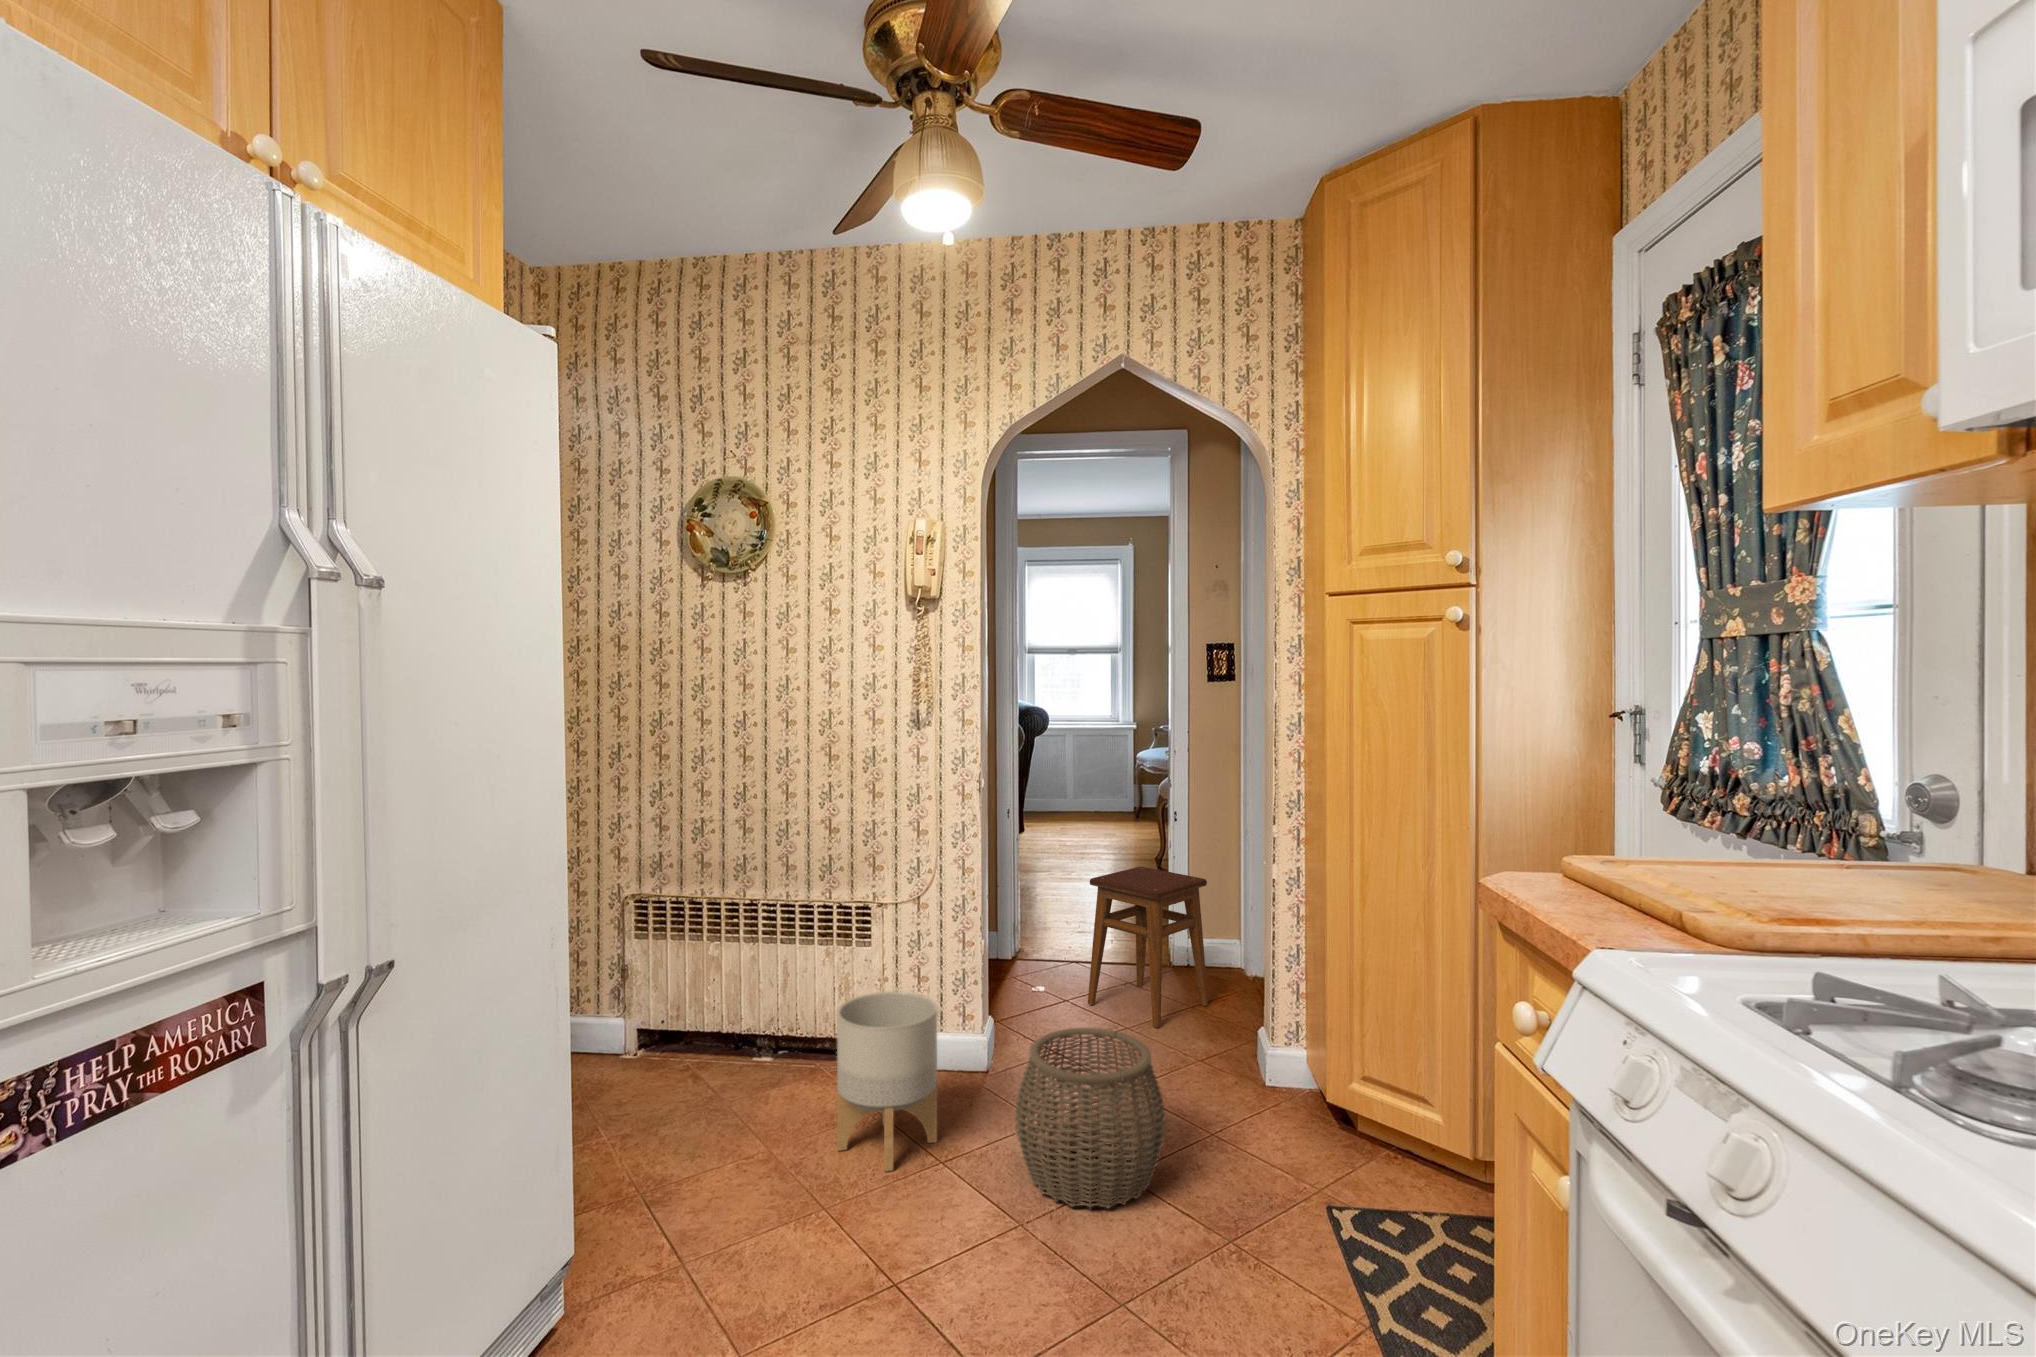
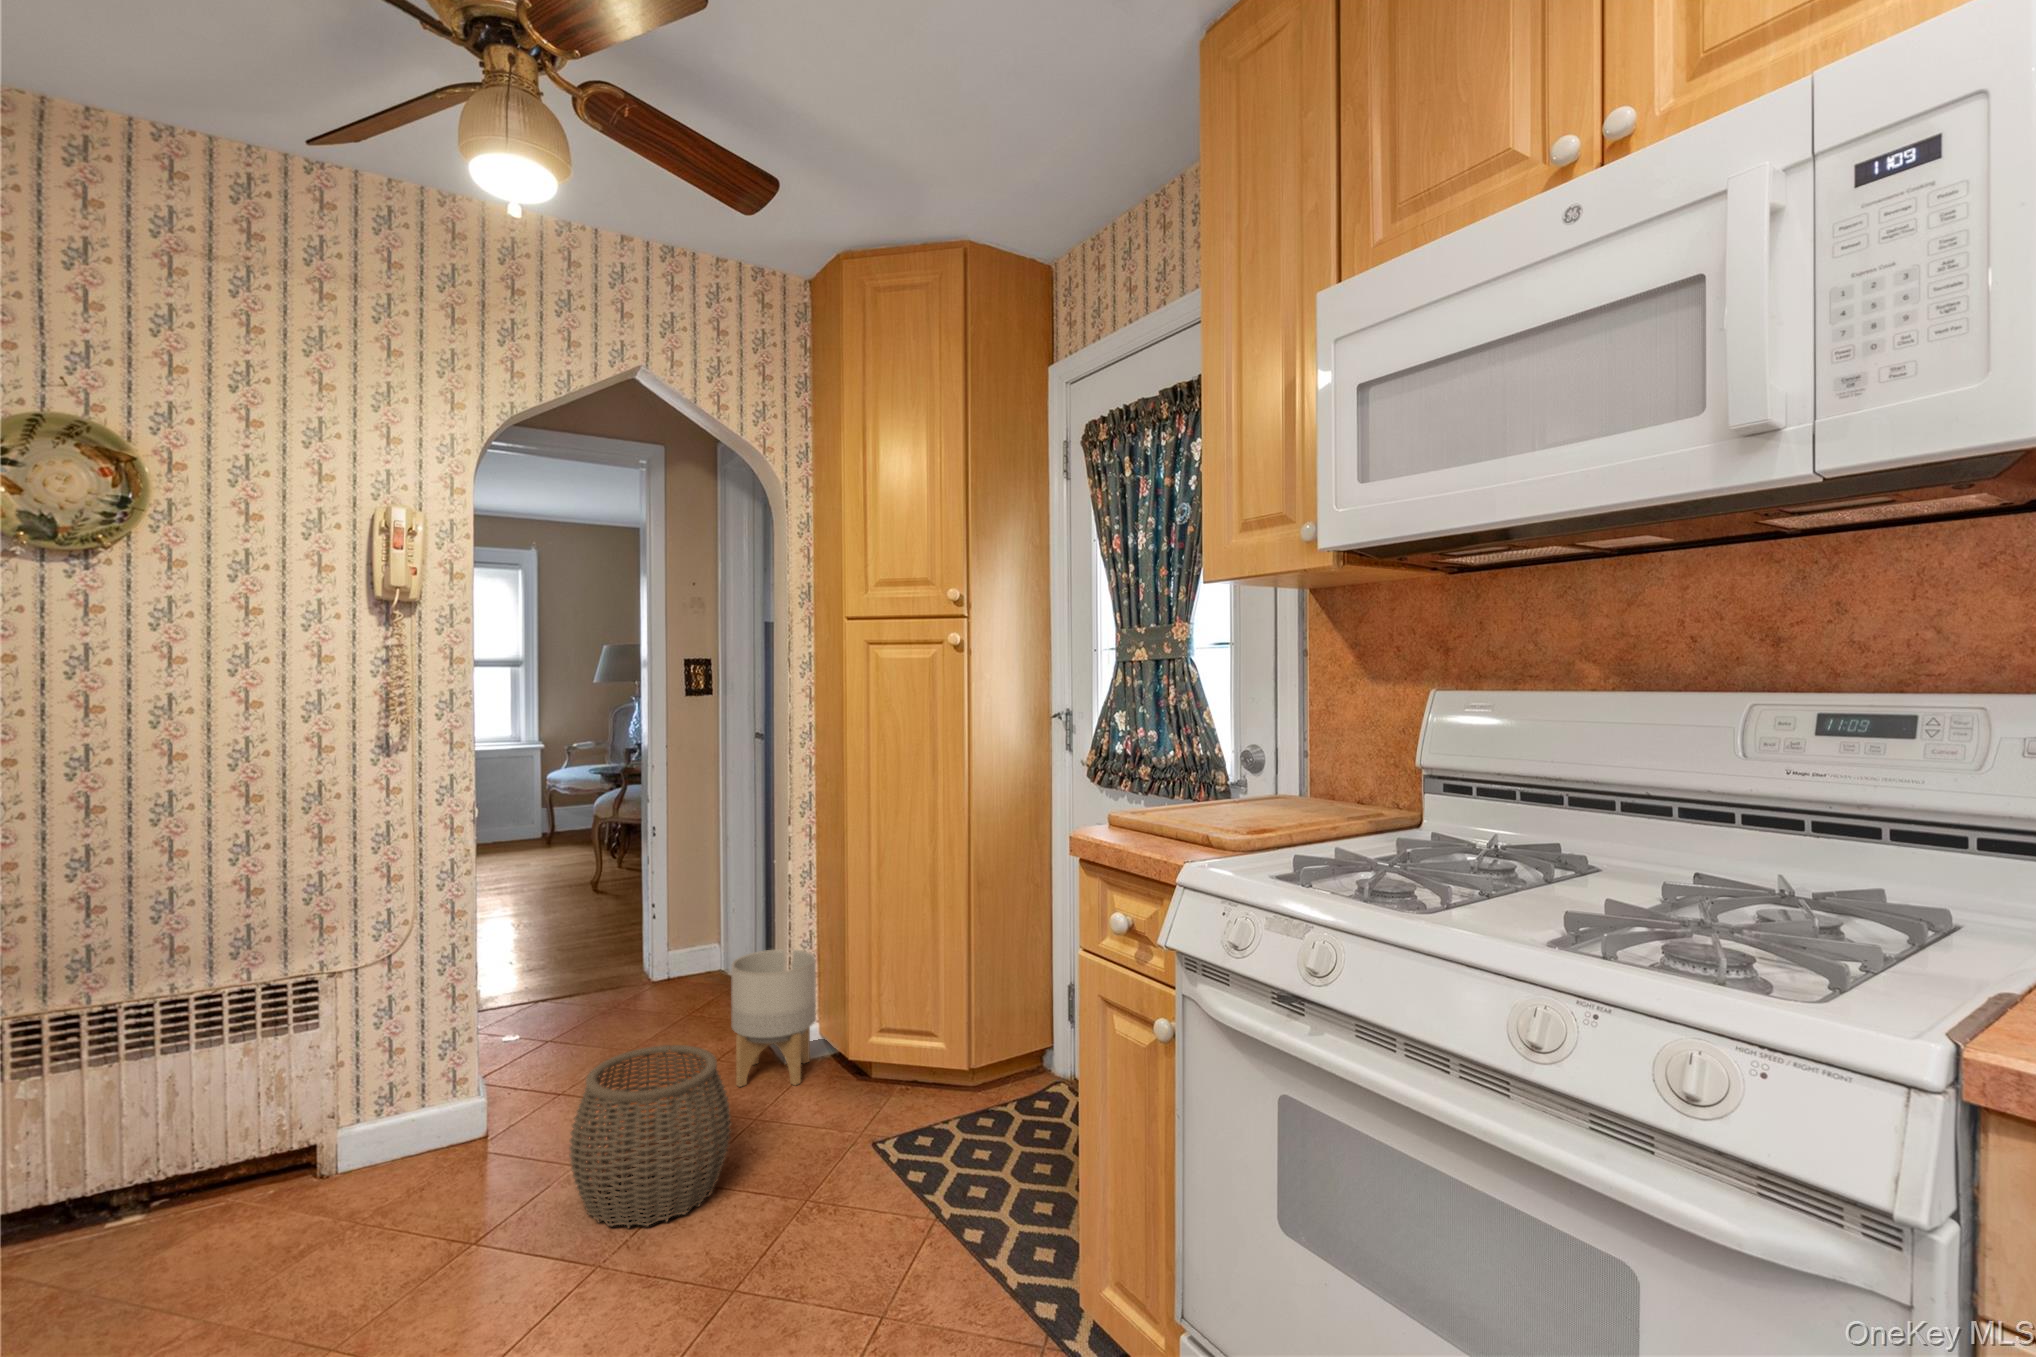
stool: present [1088,867,1208,1028] -> none [576,888,705,1047]
planter: present [837,991,937,1172] -> present [731,949,816,1087]

